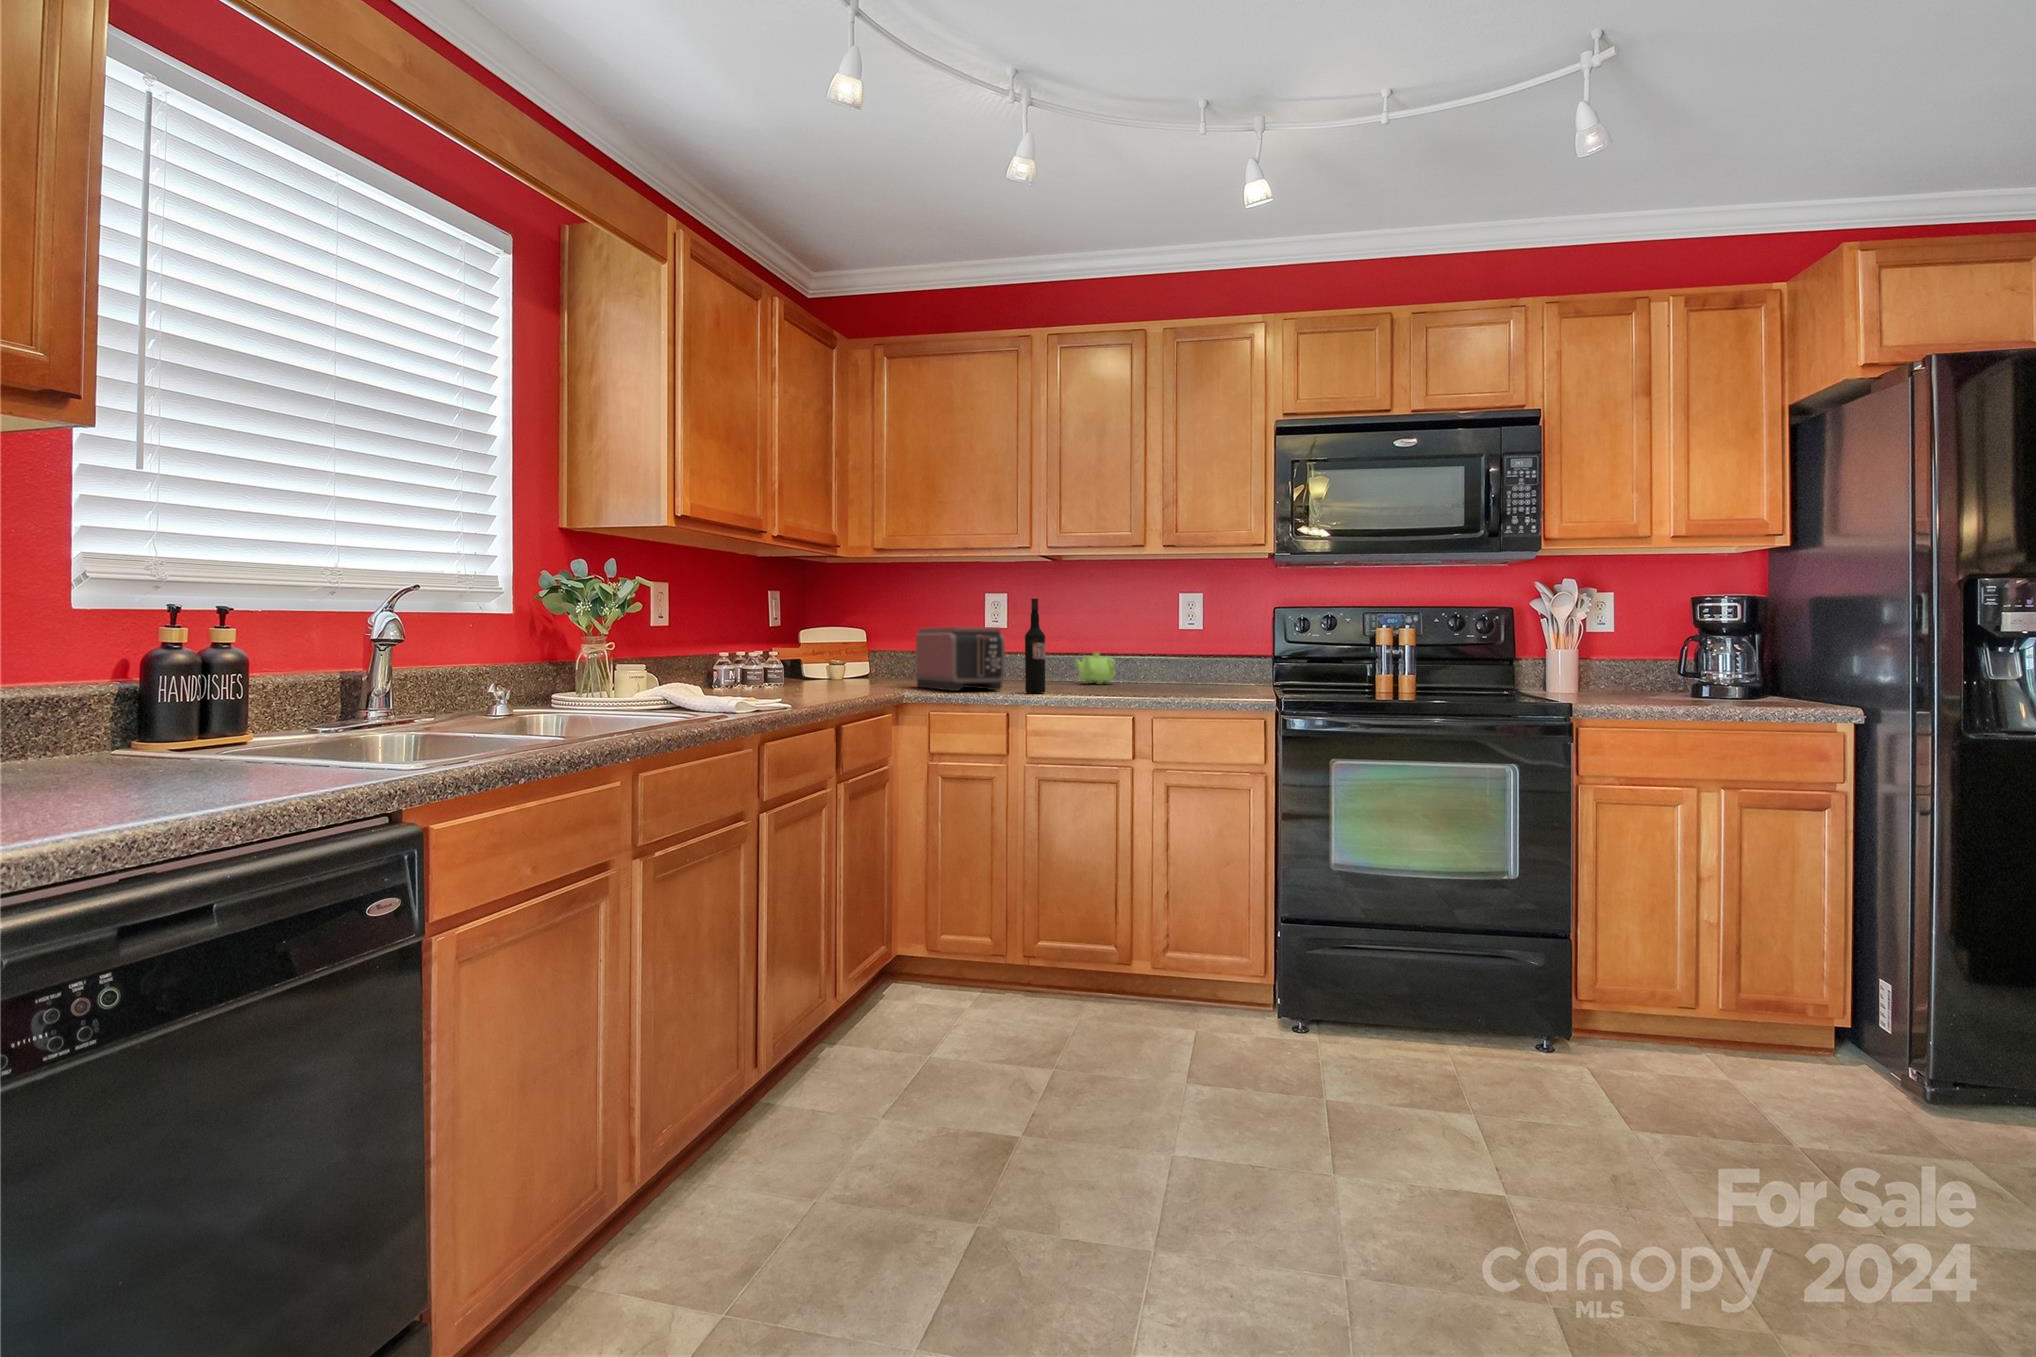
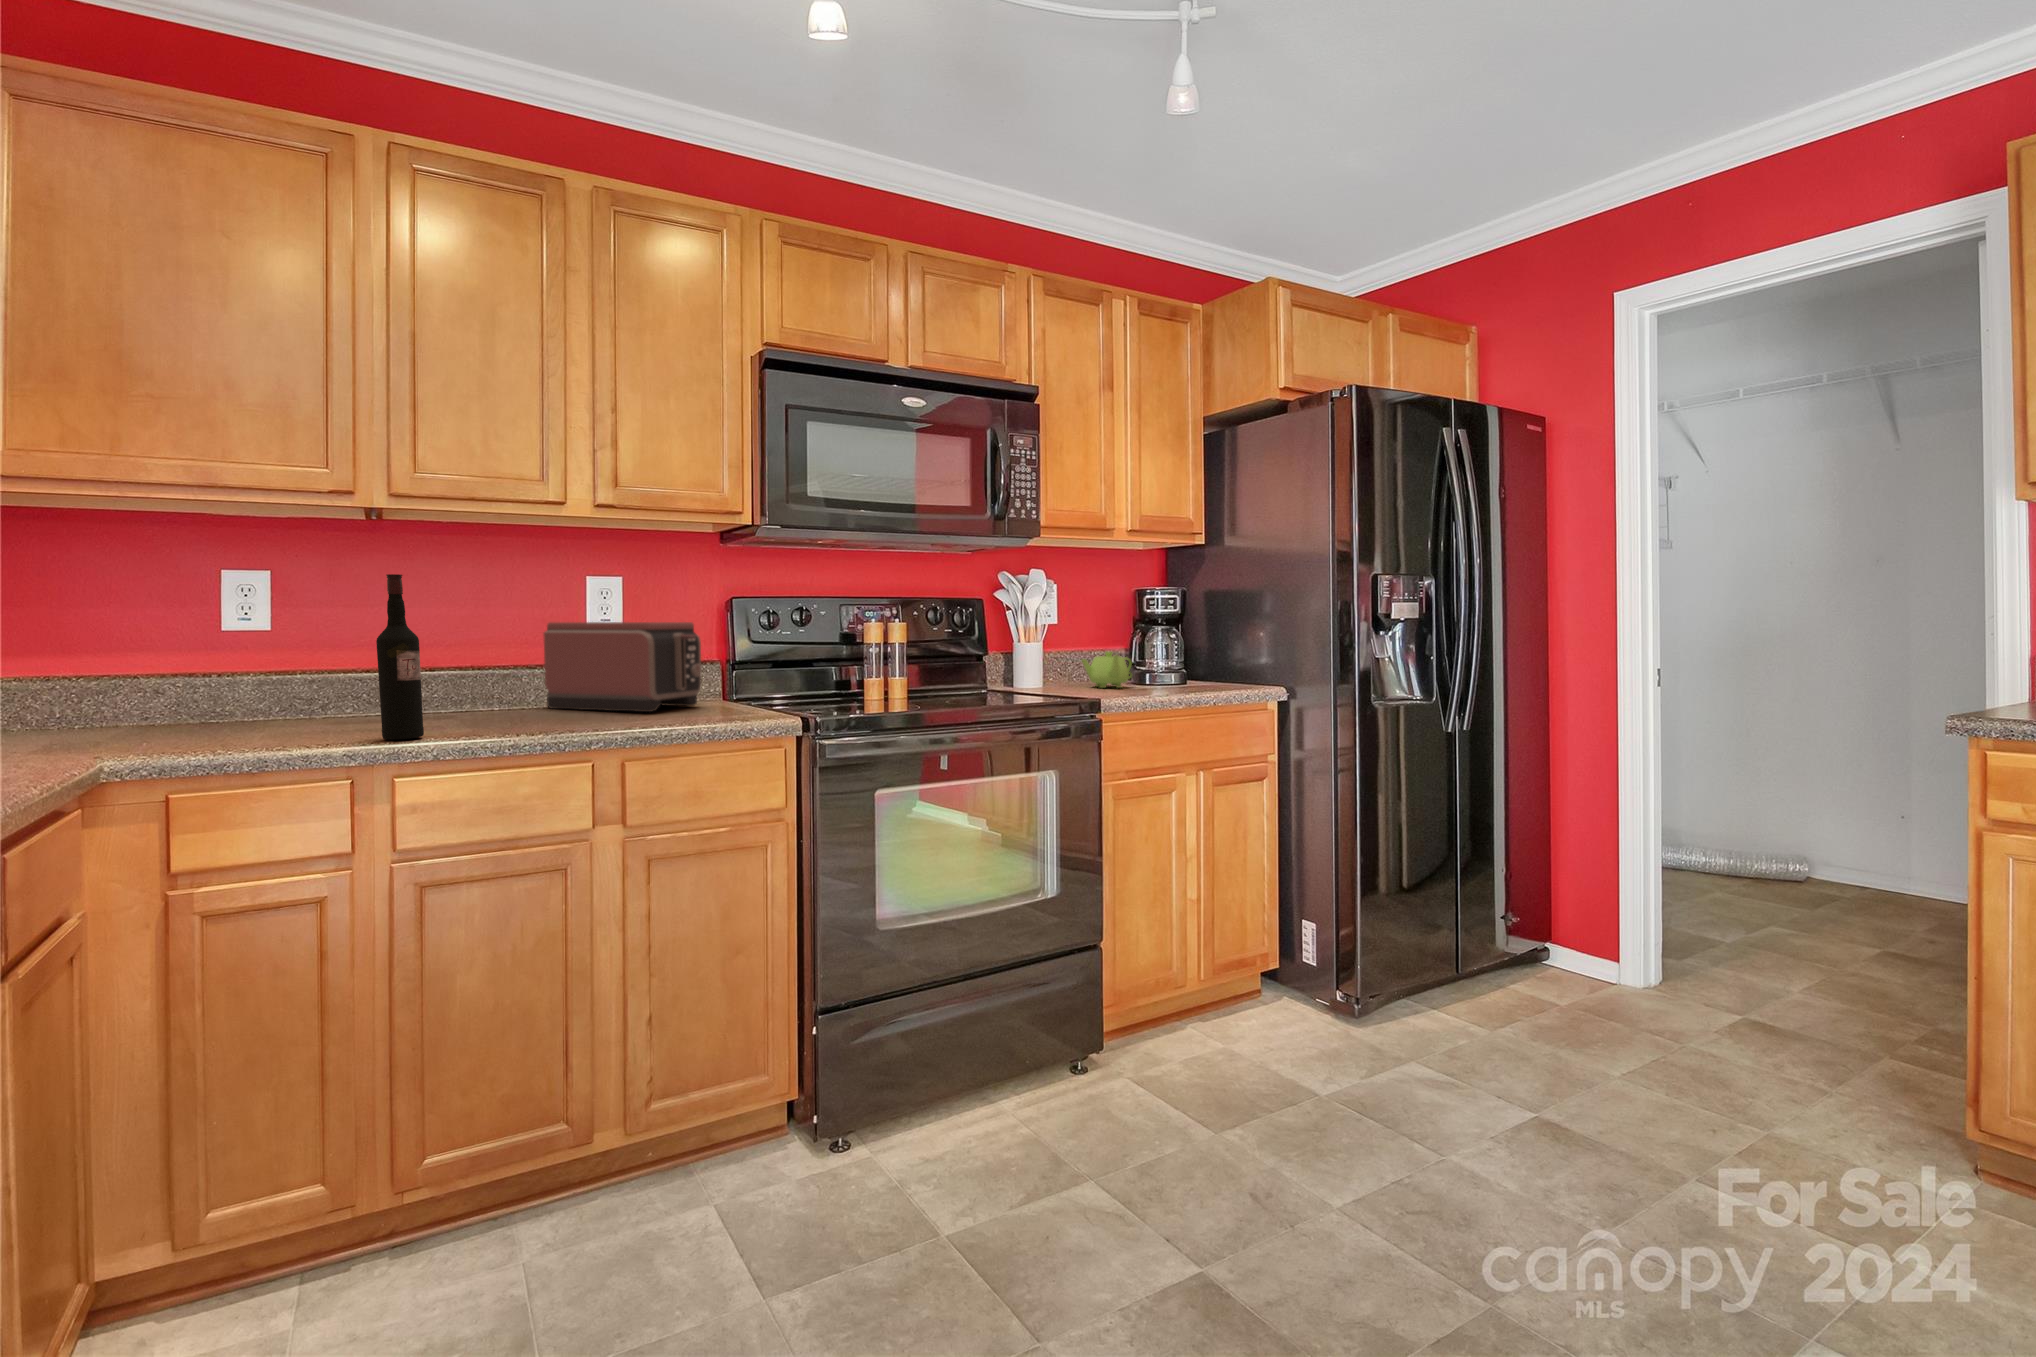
toaster: present [916,627,1005,691] -> present [544,622,702,712]
teapot: present [1075,653,1116,684] -> present [1082,652,1132,688]

